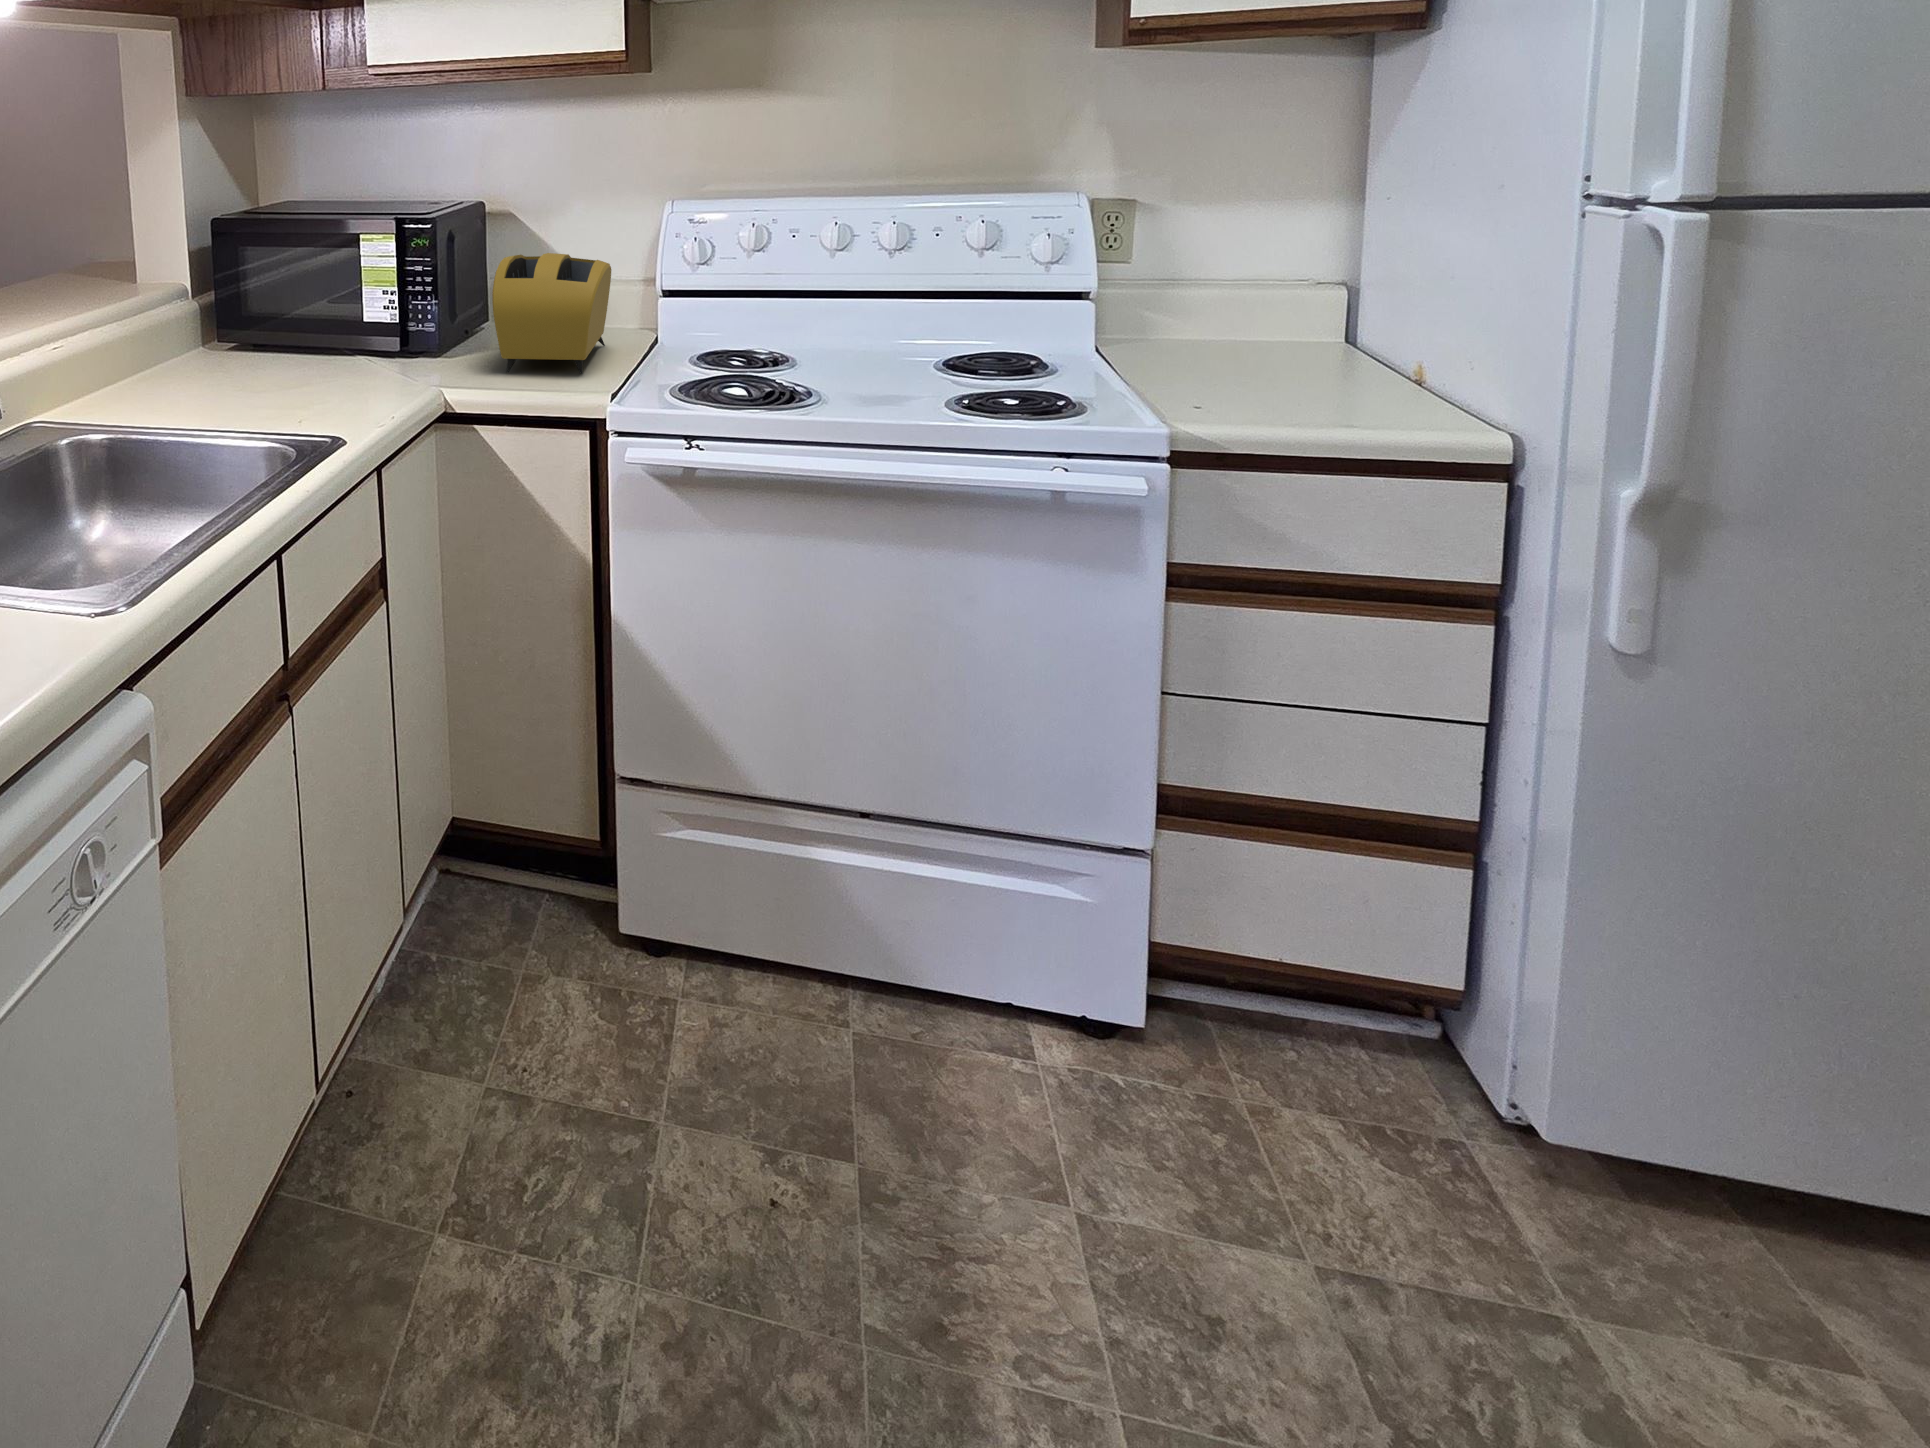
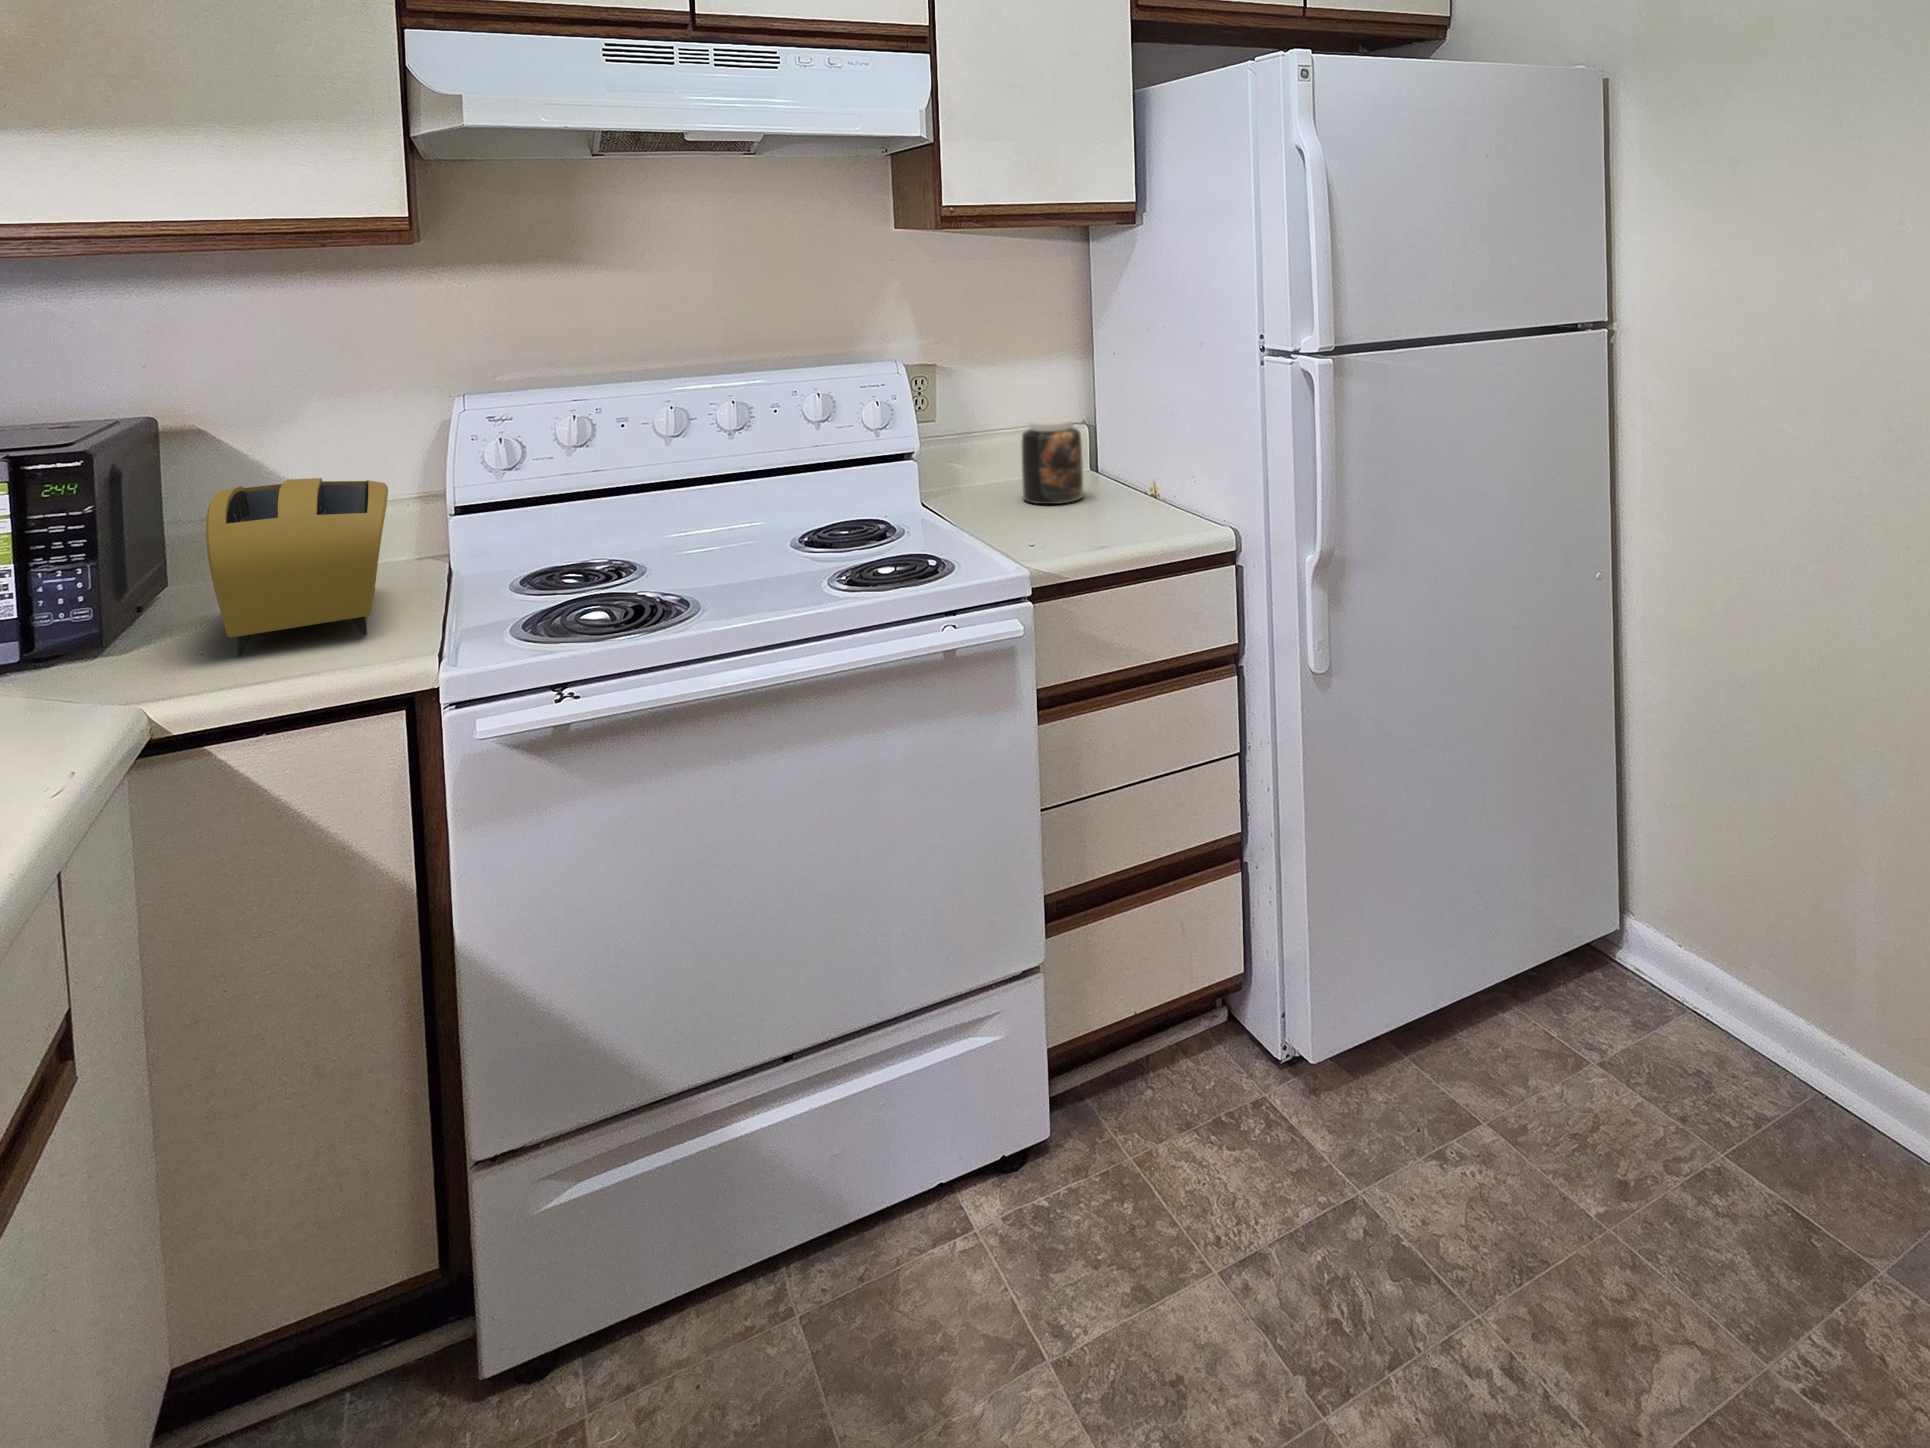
jar: none [1225,269,1314,371] -> present [1022,417,1083,504]

